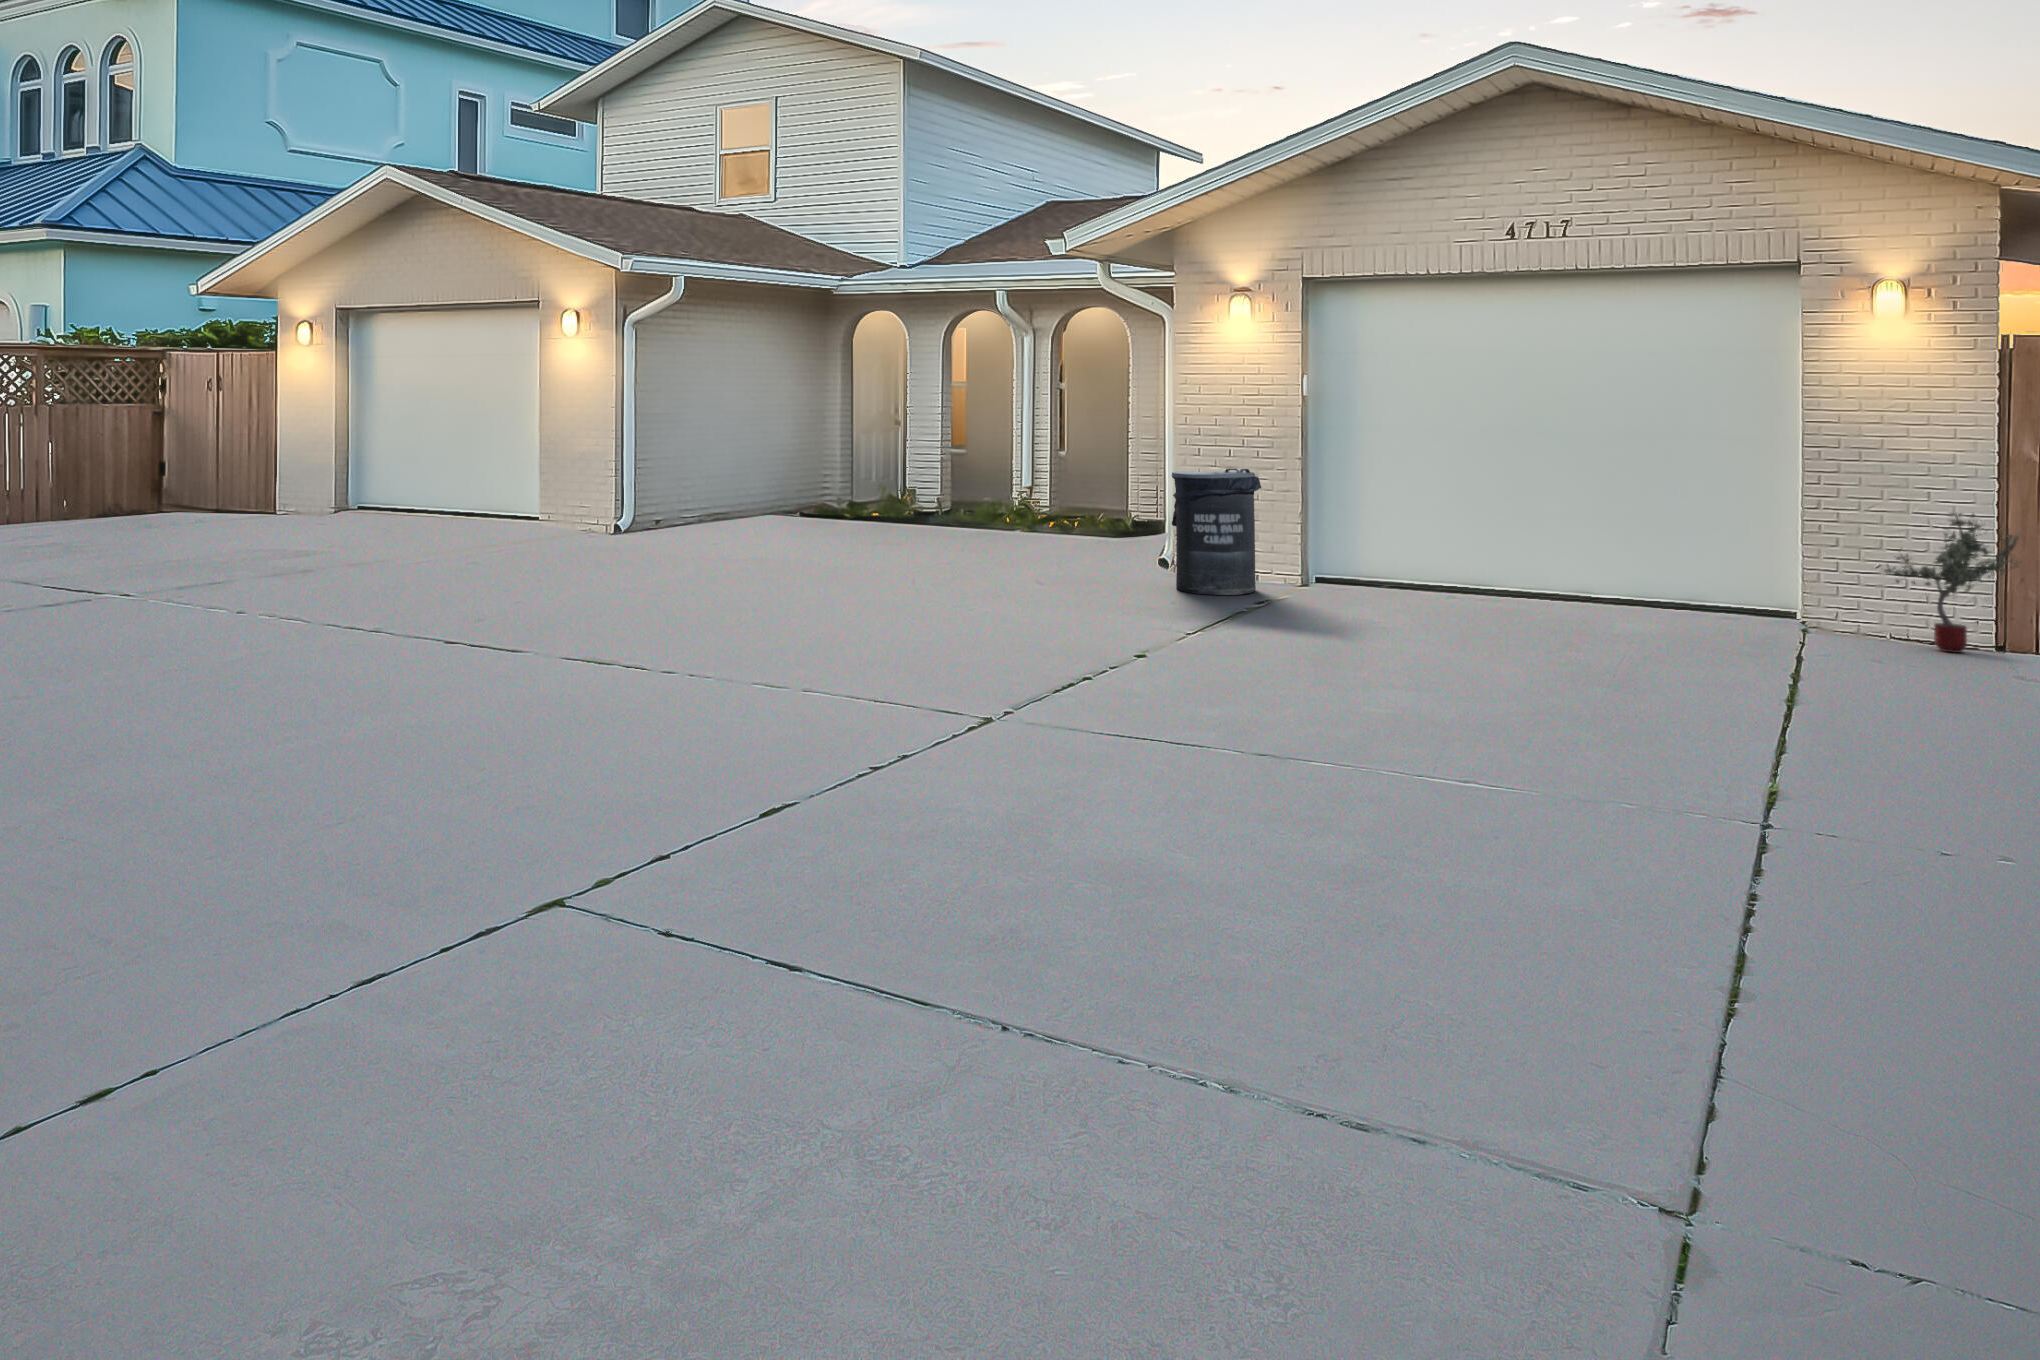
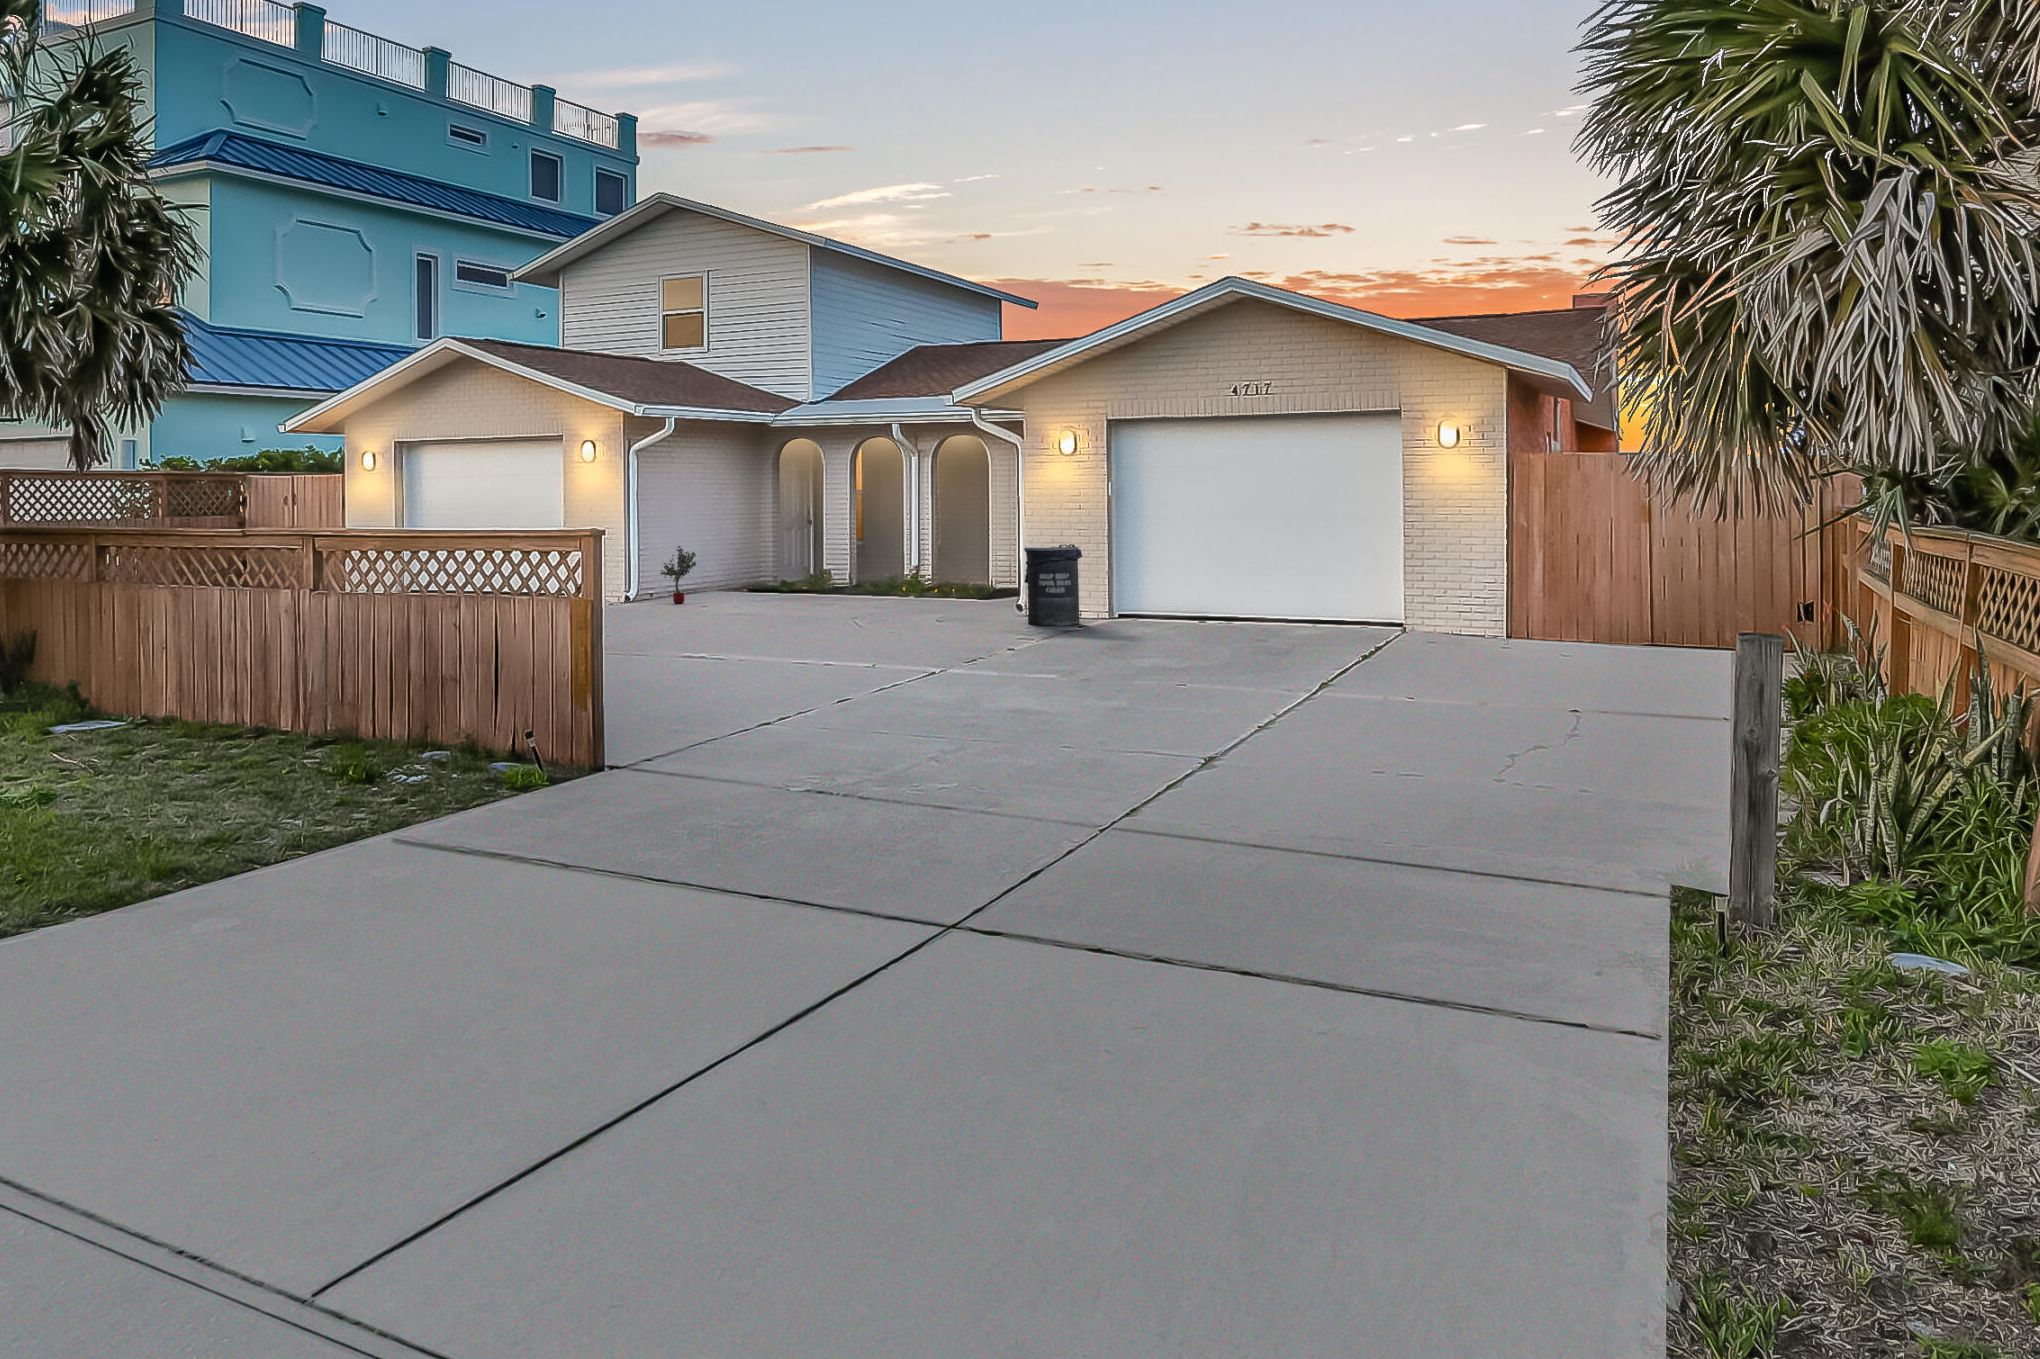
potted tree: present [1884,514,2019,653] -> present [660,546,696,604]

